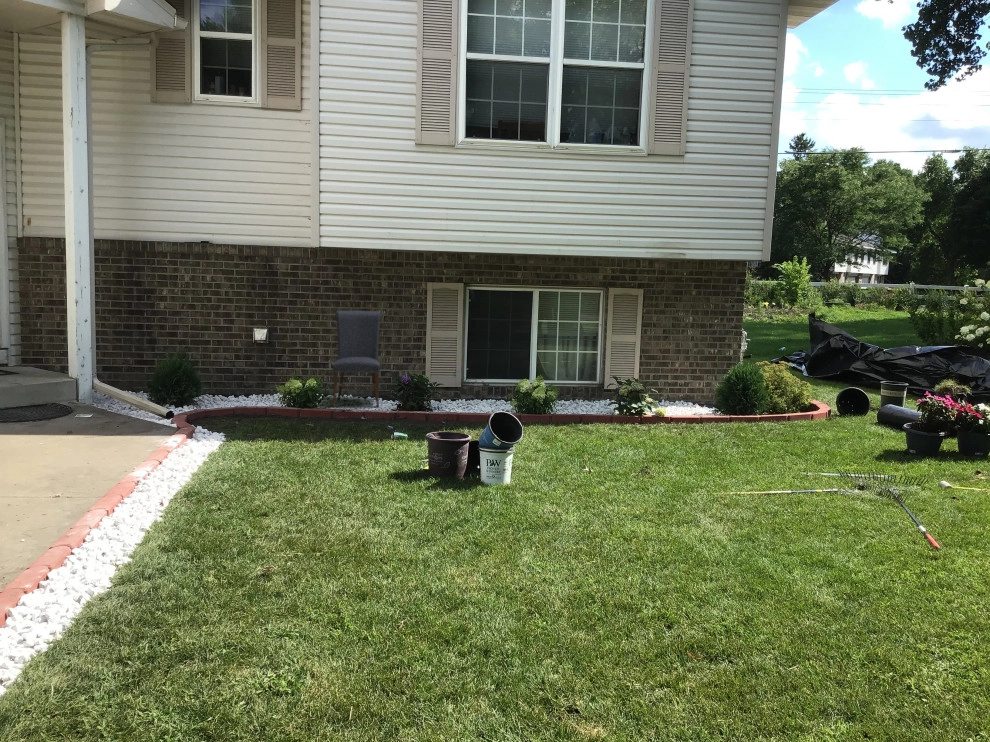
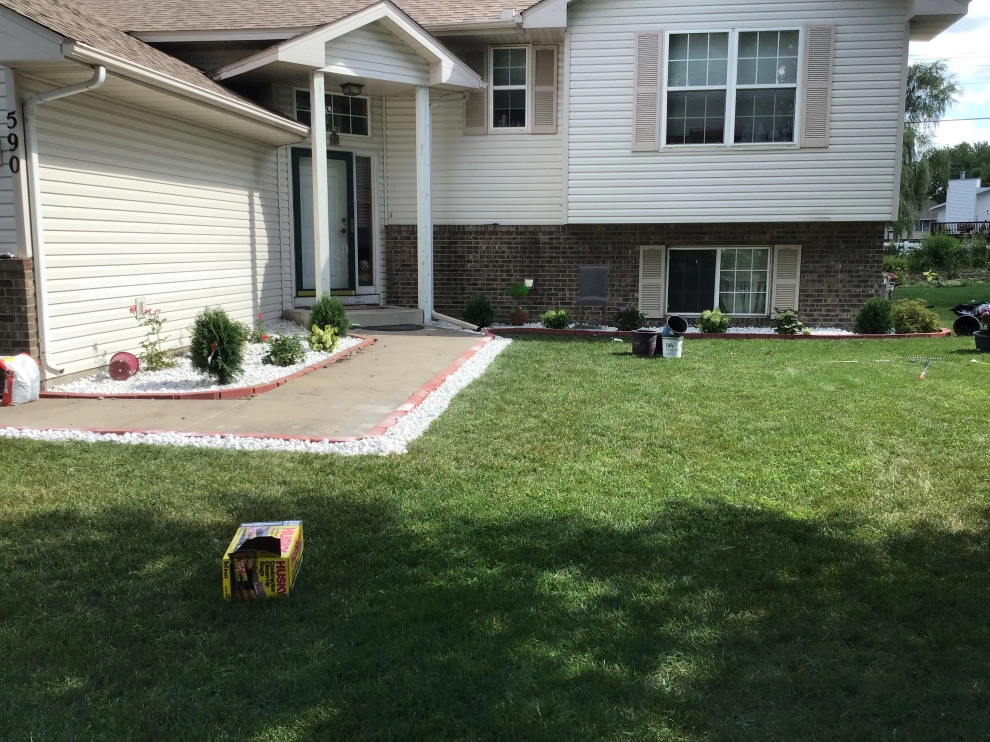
potted tree: none [218,327,263,399] -> present [506,282,529,325]

